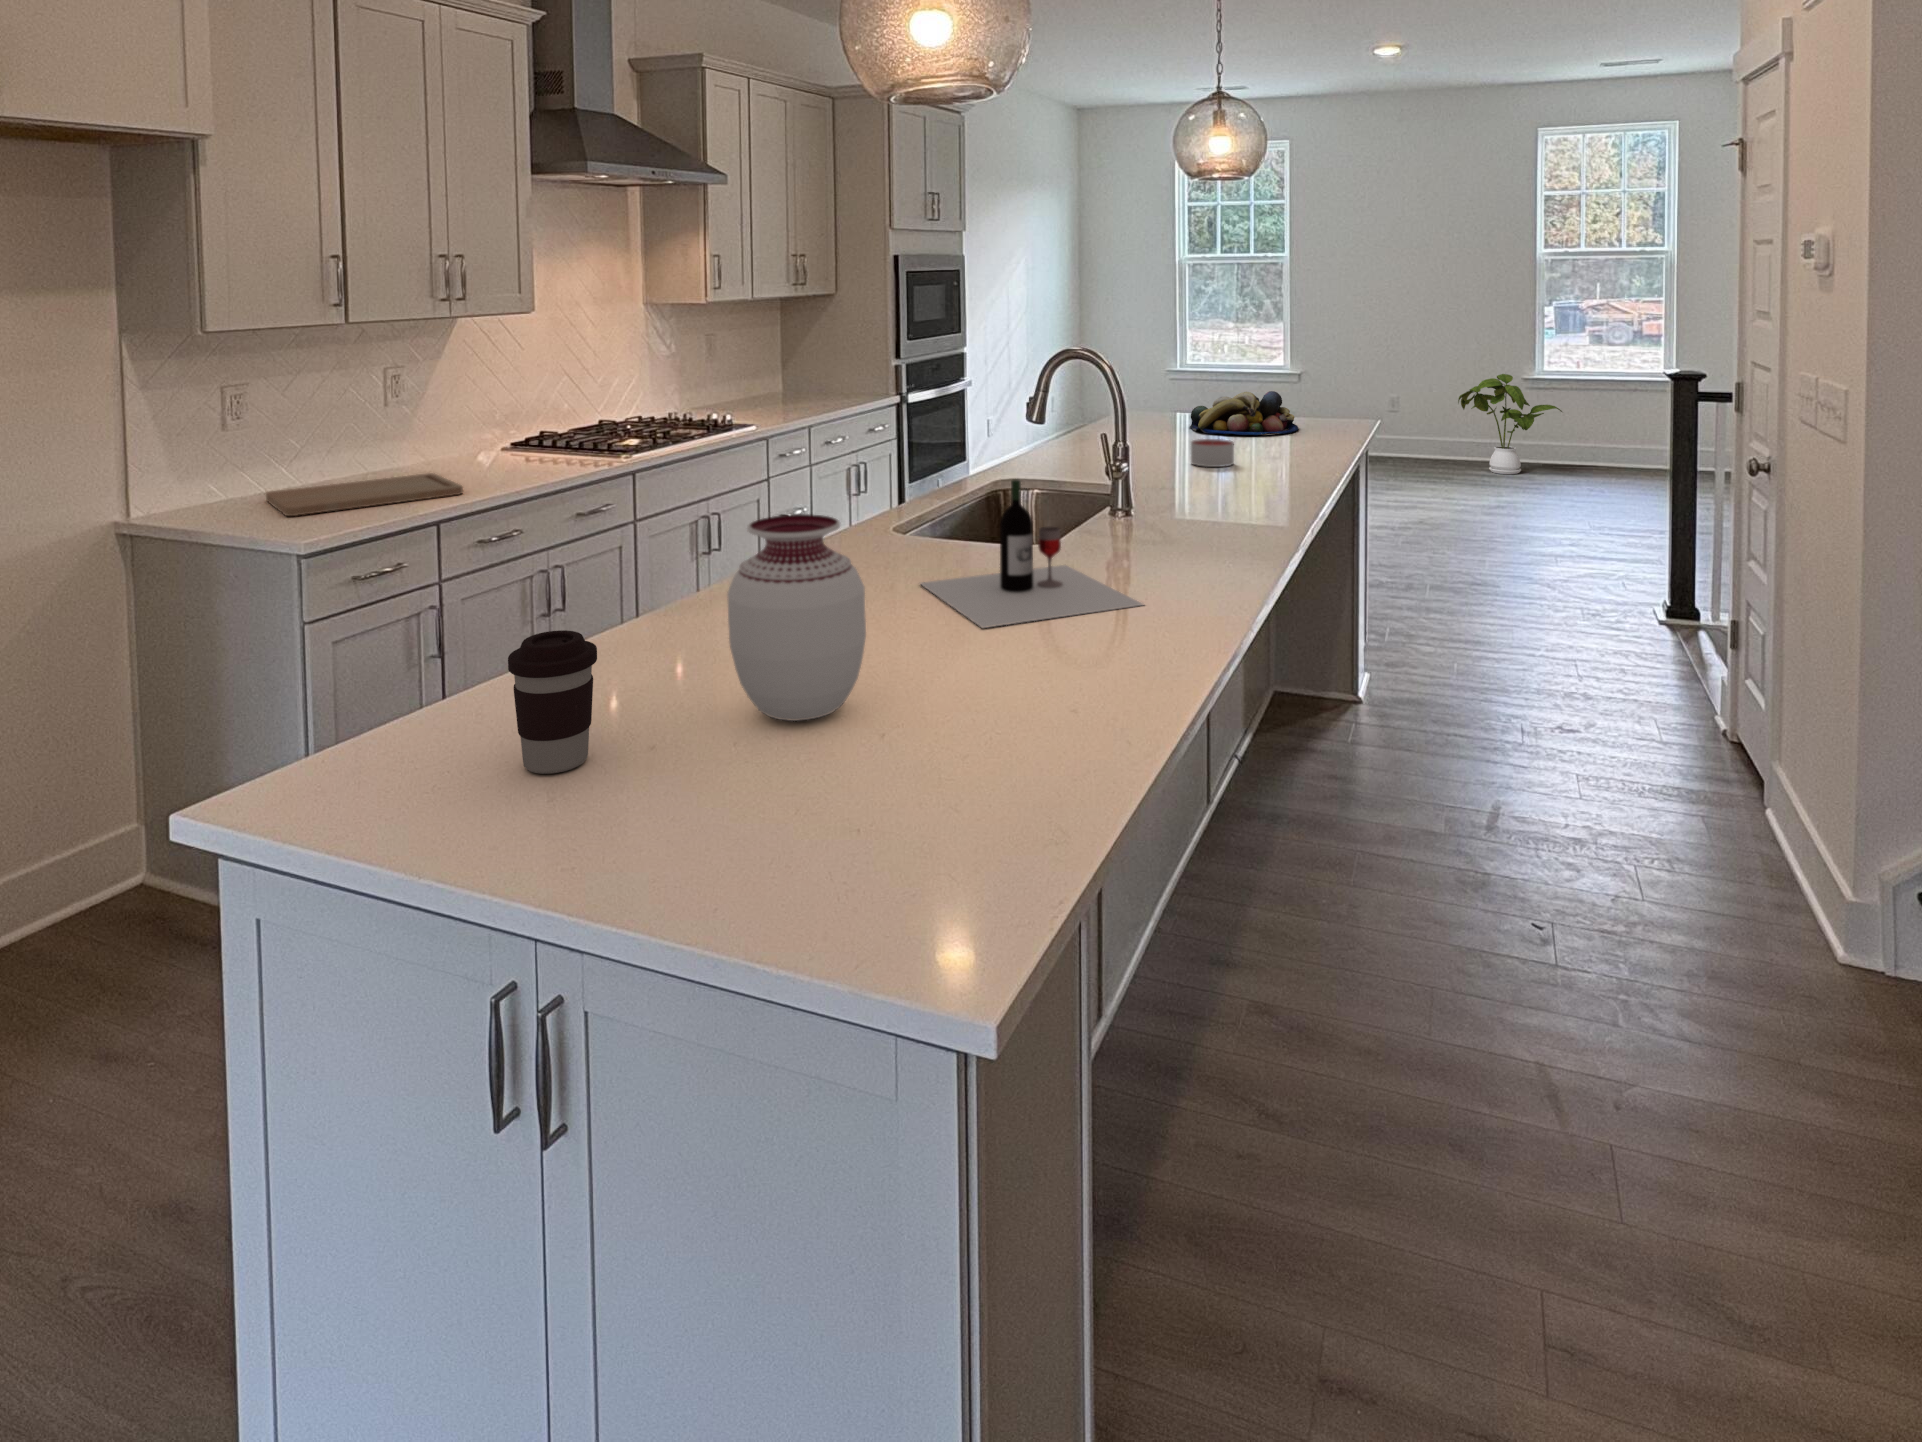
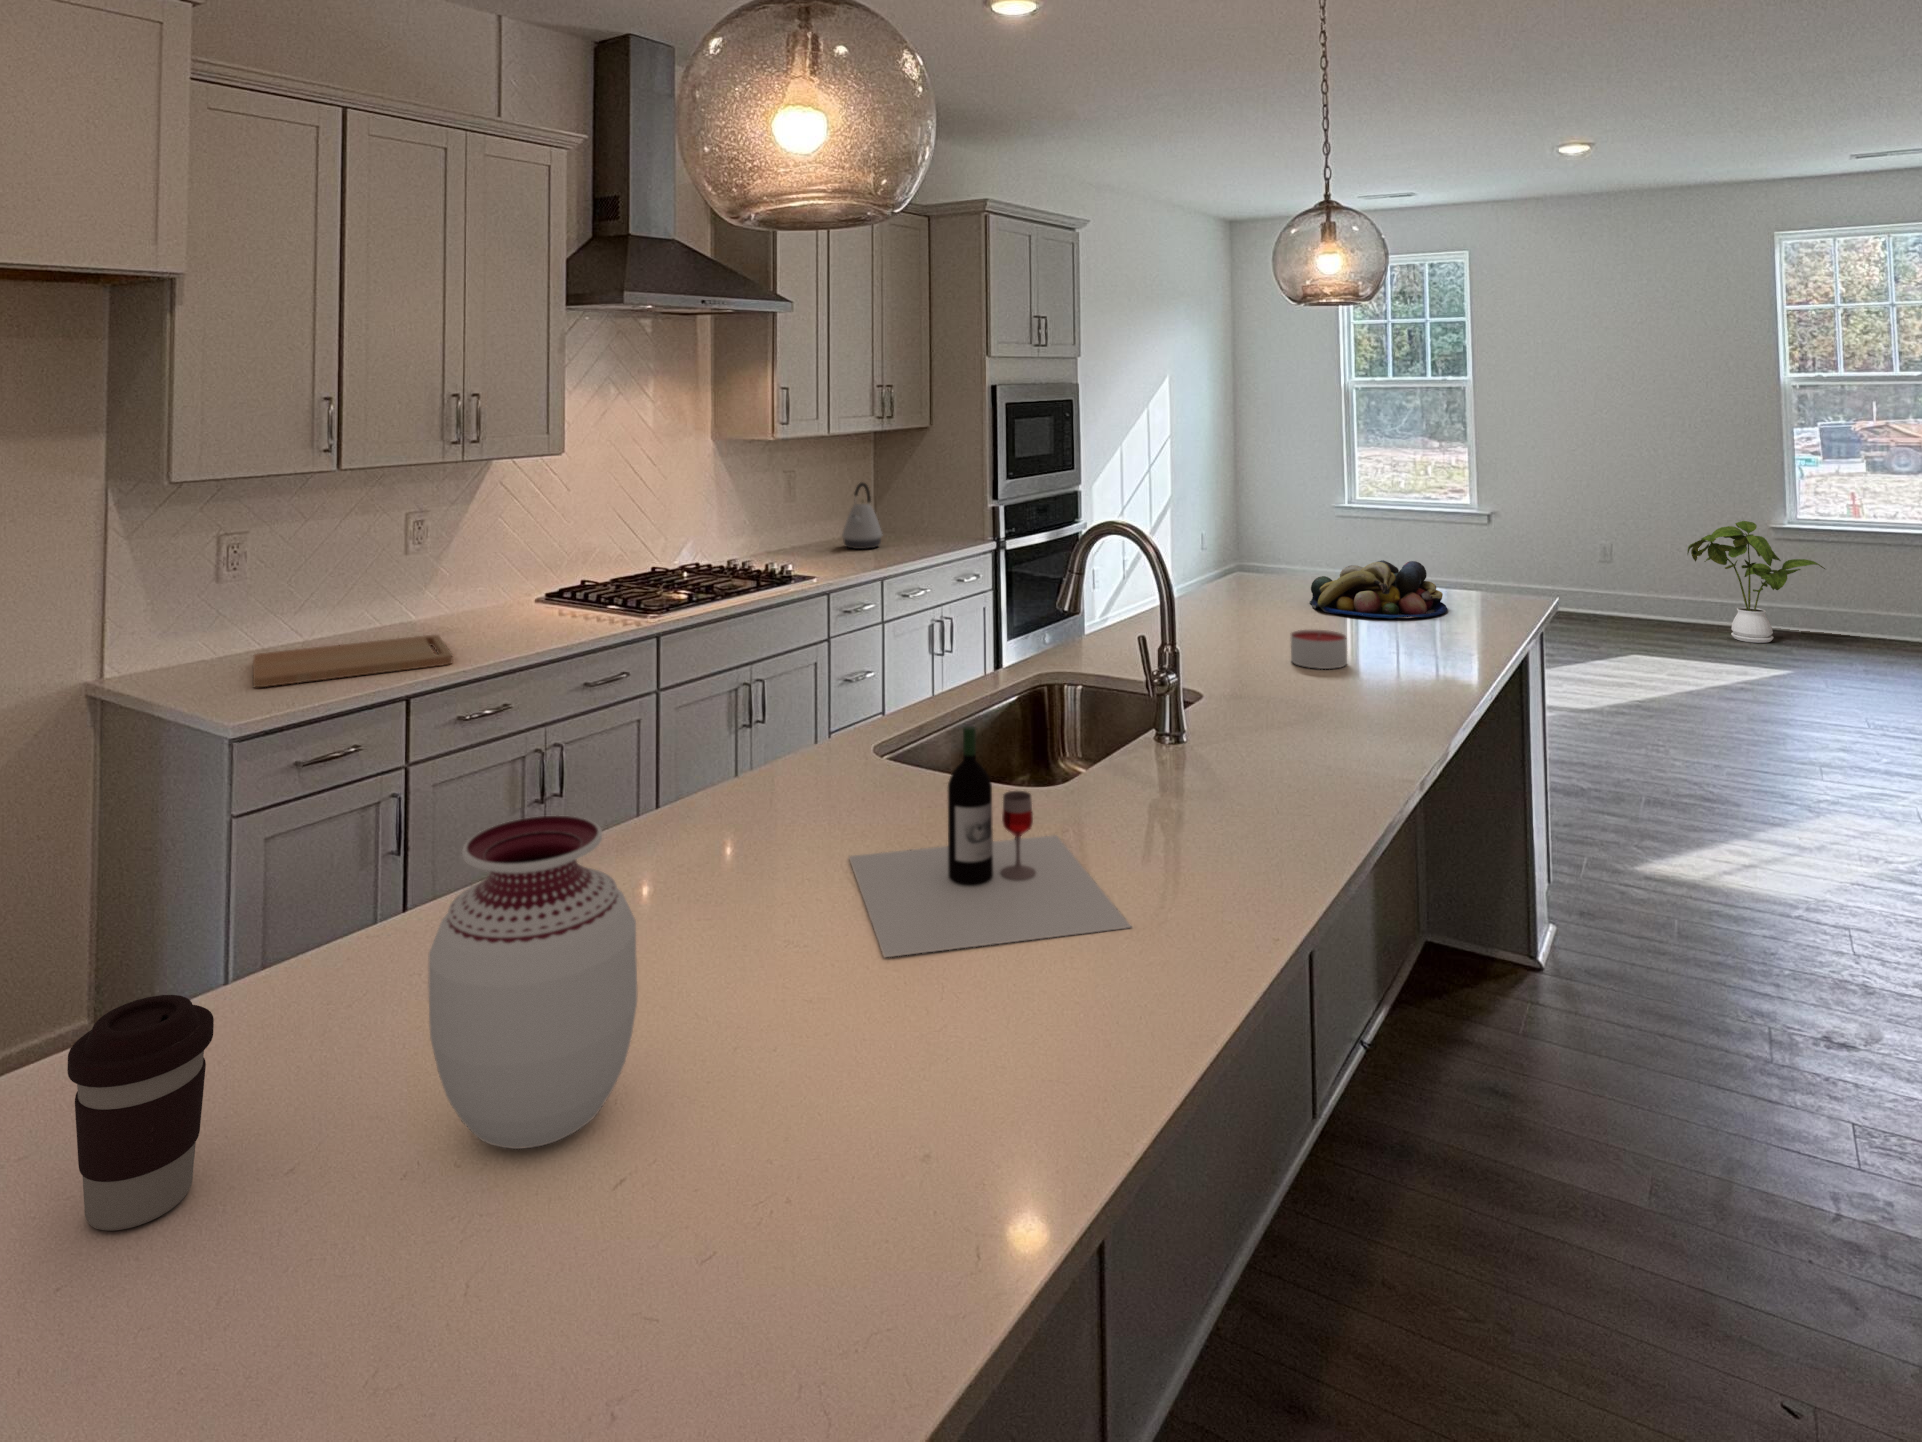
kettle: none [760,343,798,403] -> present [842,483,883,549]

